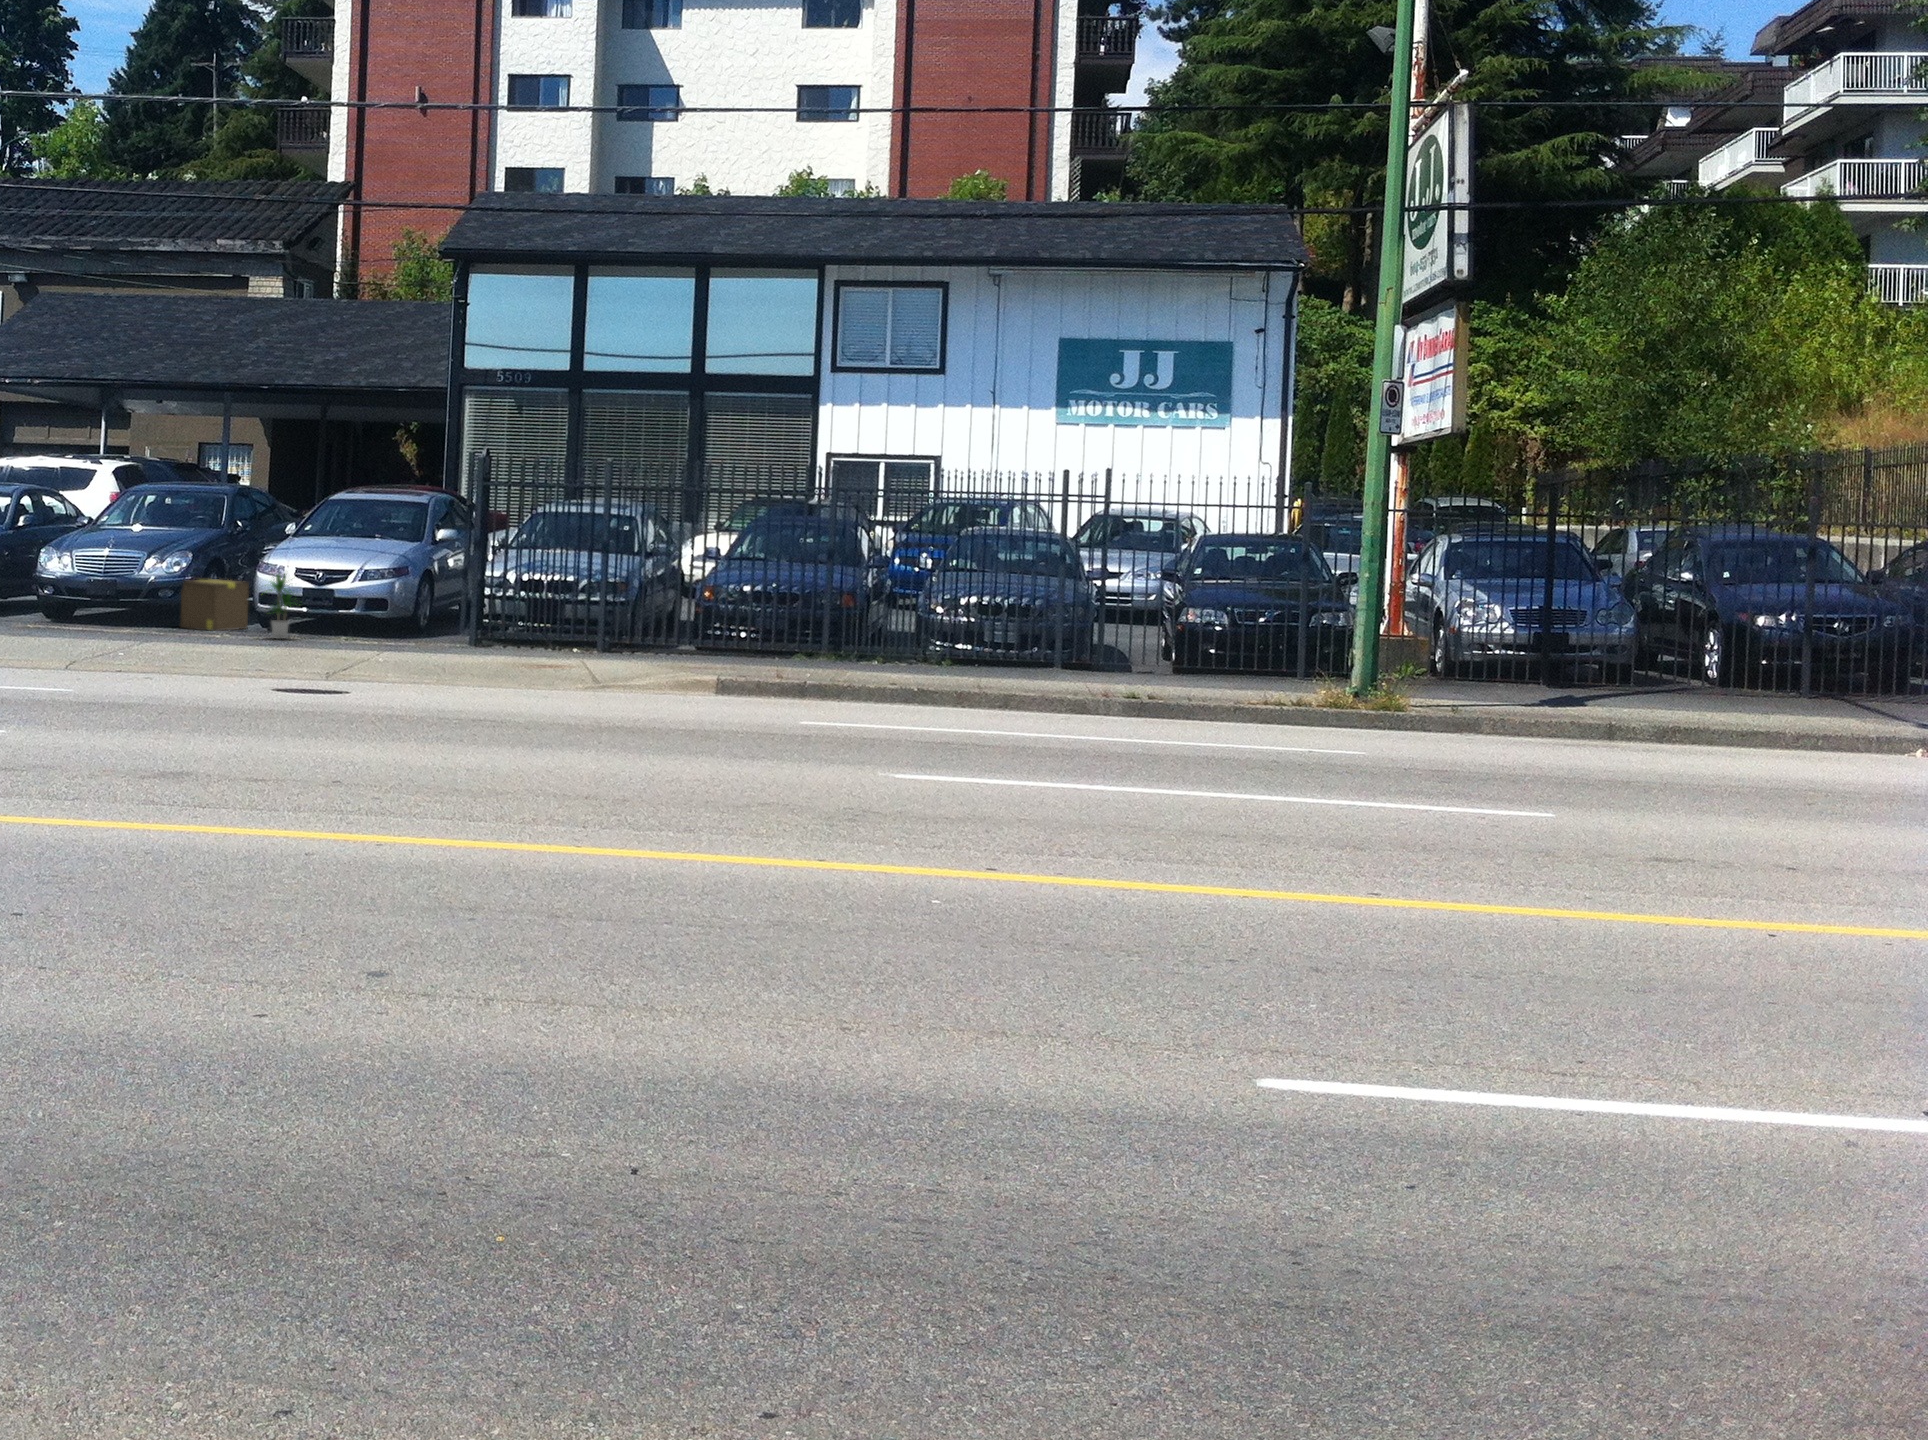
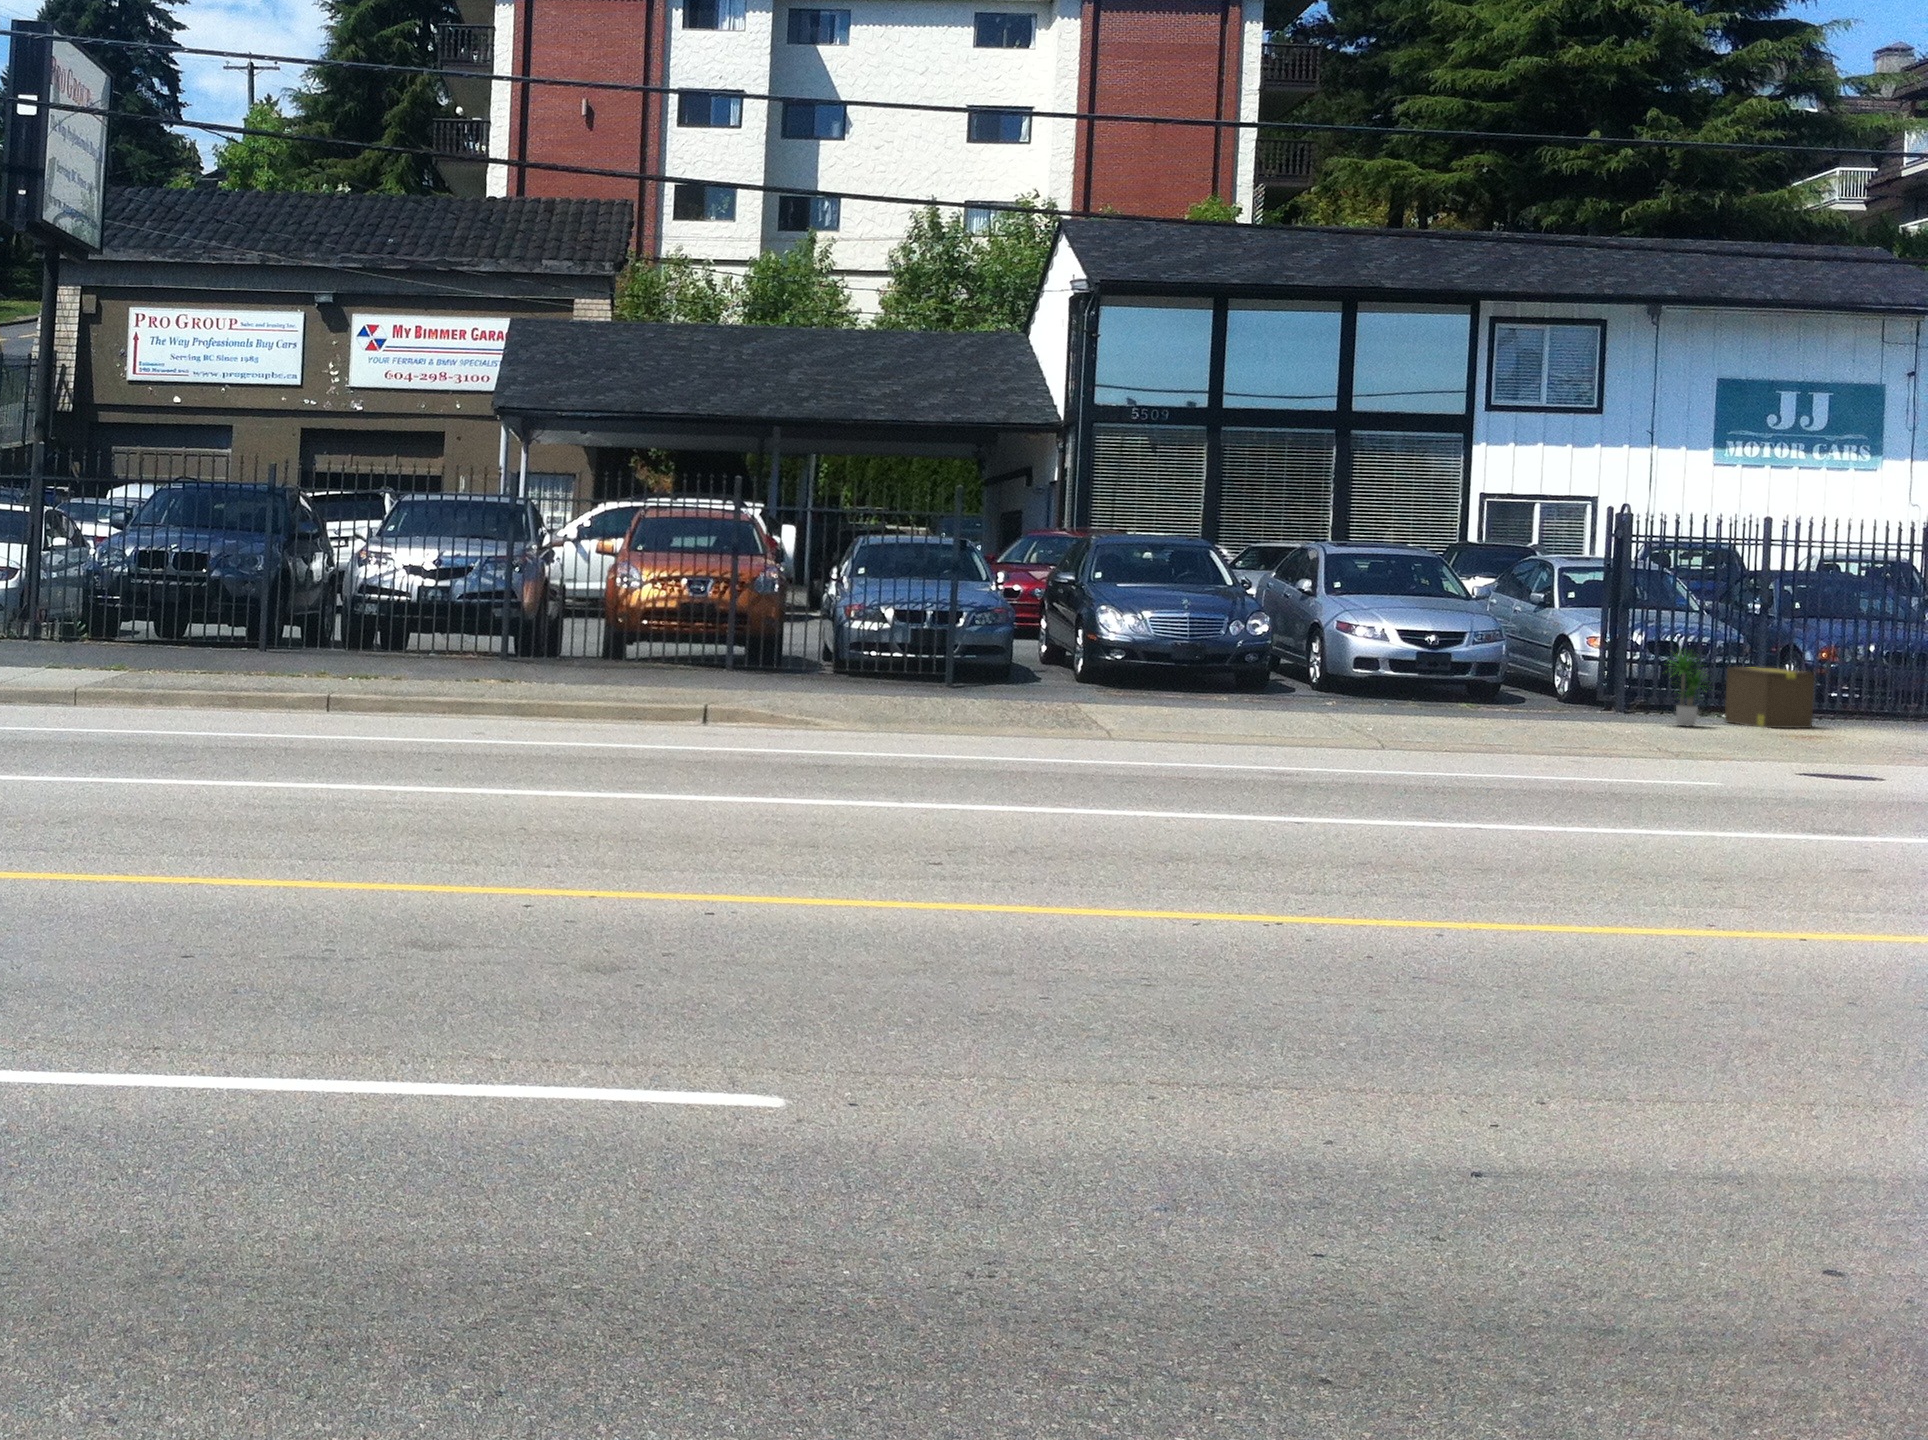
cardboard box: present [180,579,249,631] -> present [1725,667,1815,728]

